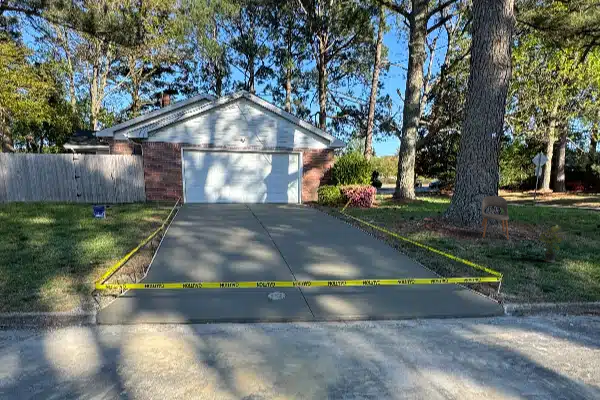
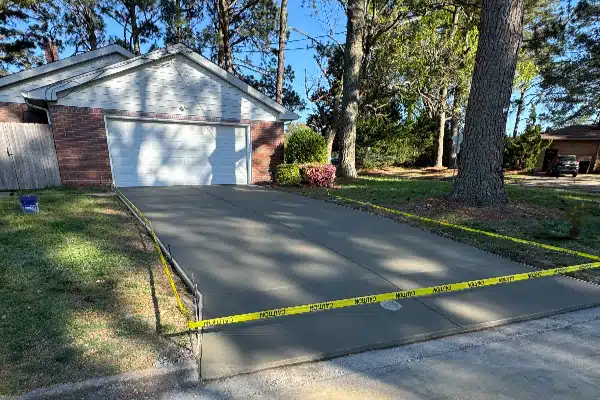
chair: present [480,196,509,240] -> none [477,173,512,216]

